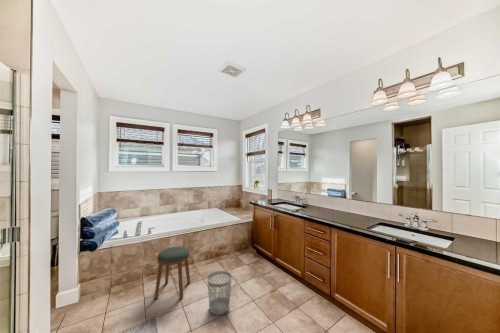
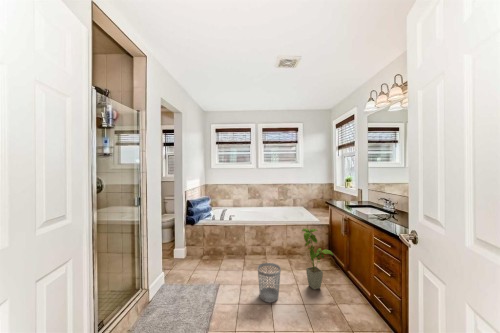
house plant: none [244,228,273,285] -> present [302,229,333,290]
stool: present [154,247,190,299] -> none [225,234,256,279]

